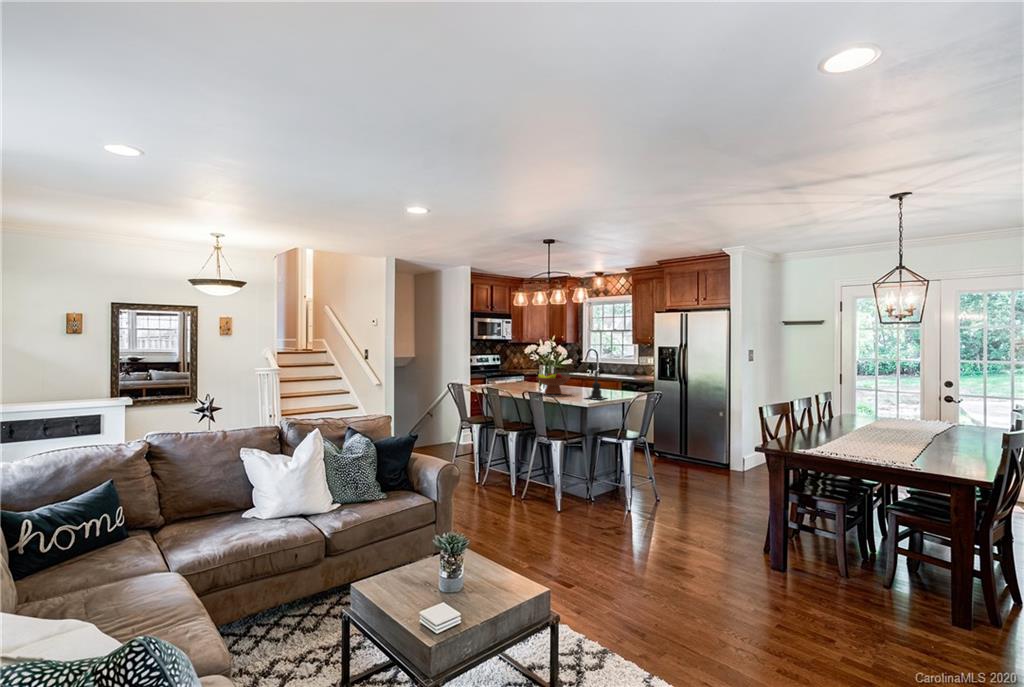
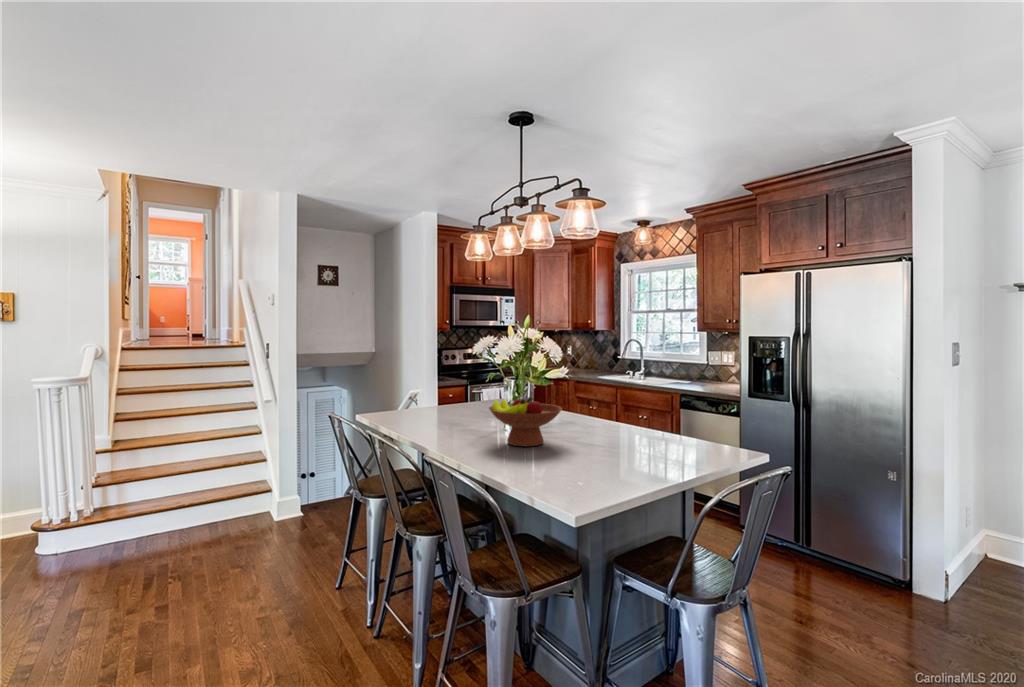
candle holder: present [587,363,604,400] -> none [578,371,644,482]

